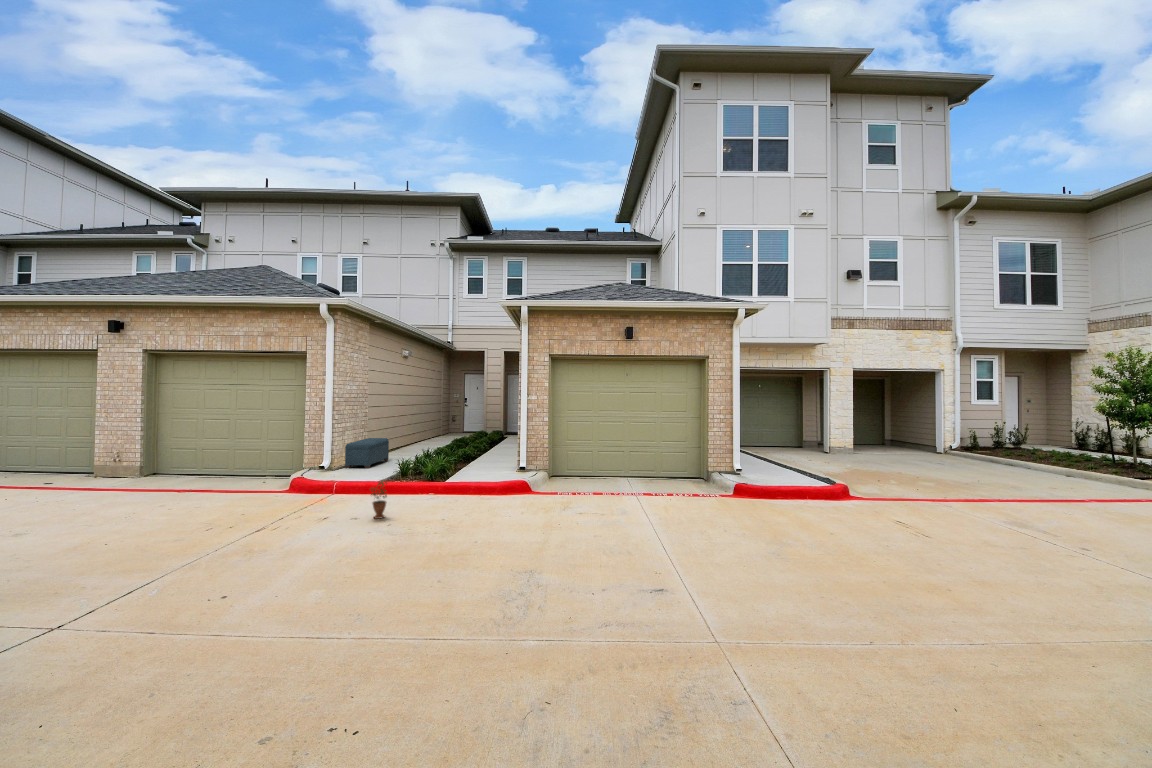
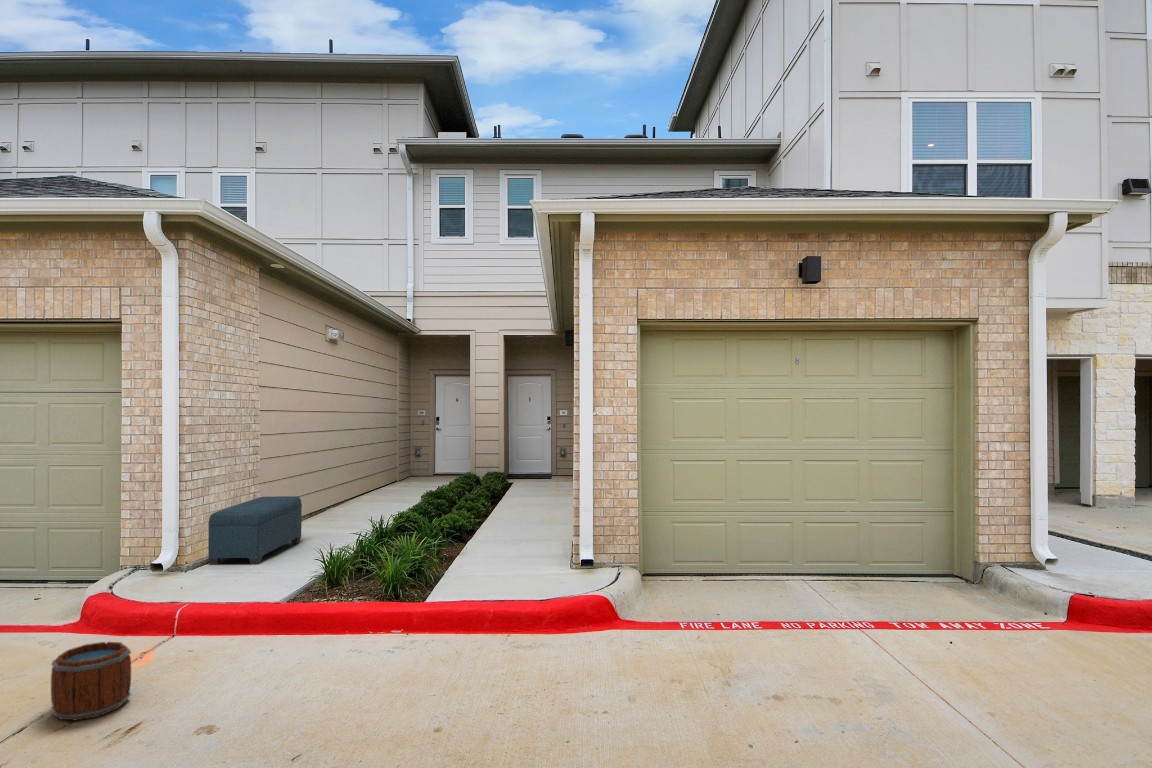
potted plant: present [371,480,387,519] -> none [239,627,289,743]
bucket: none [296,486,325,513] -> present [51,642,131,720]

